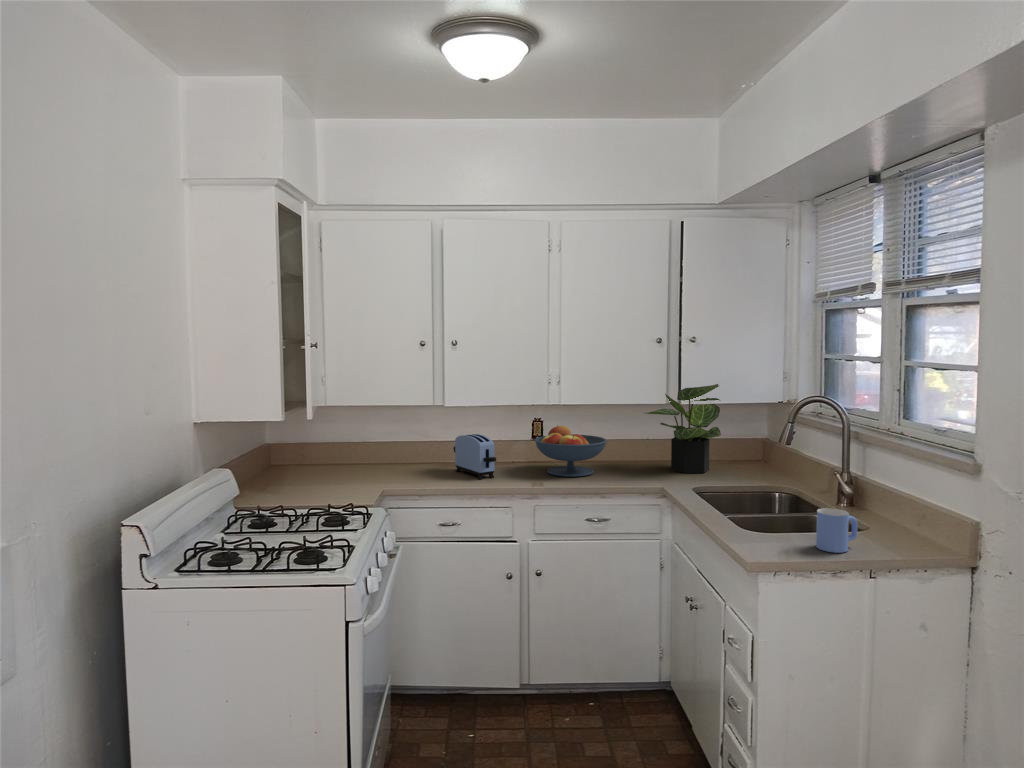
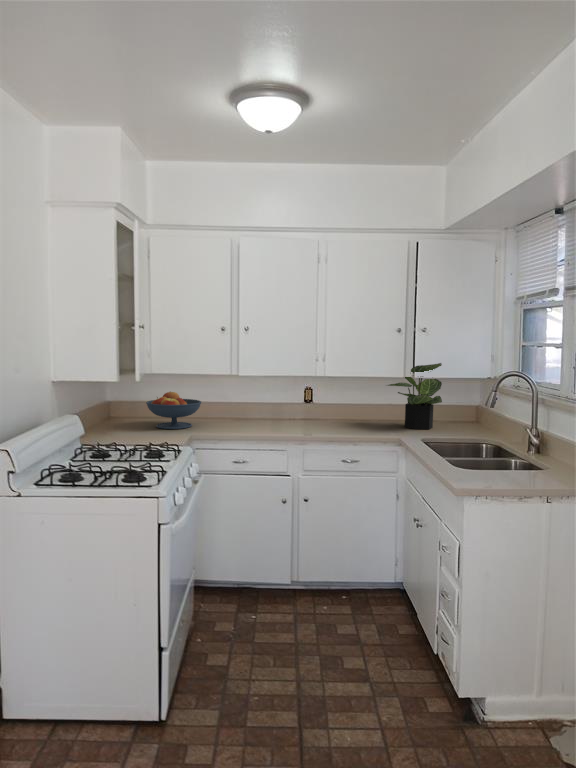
fruit bowl: present [535,425,607,477] -> present [146,392,201,429]
toaster: present [453,434,496,479] -> none [245,397,276,430]
mug: present [816,508,857,553] -> none [513,450,545,483]

